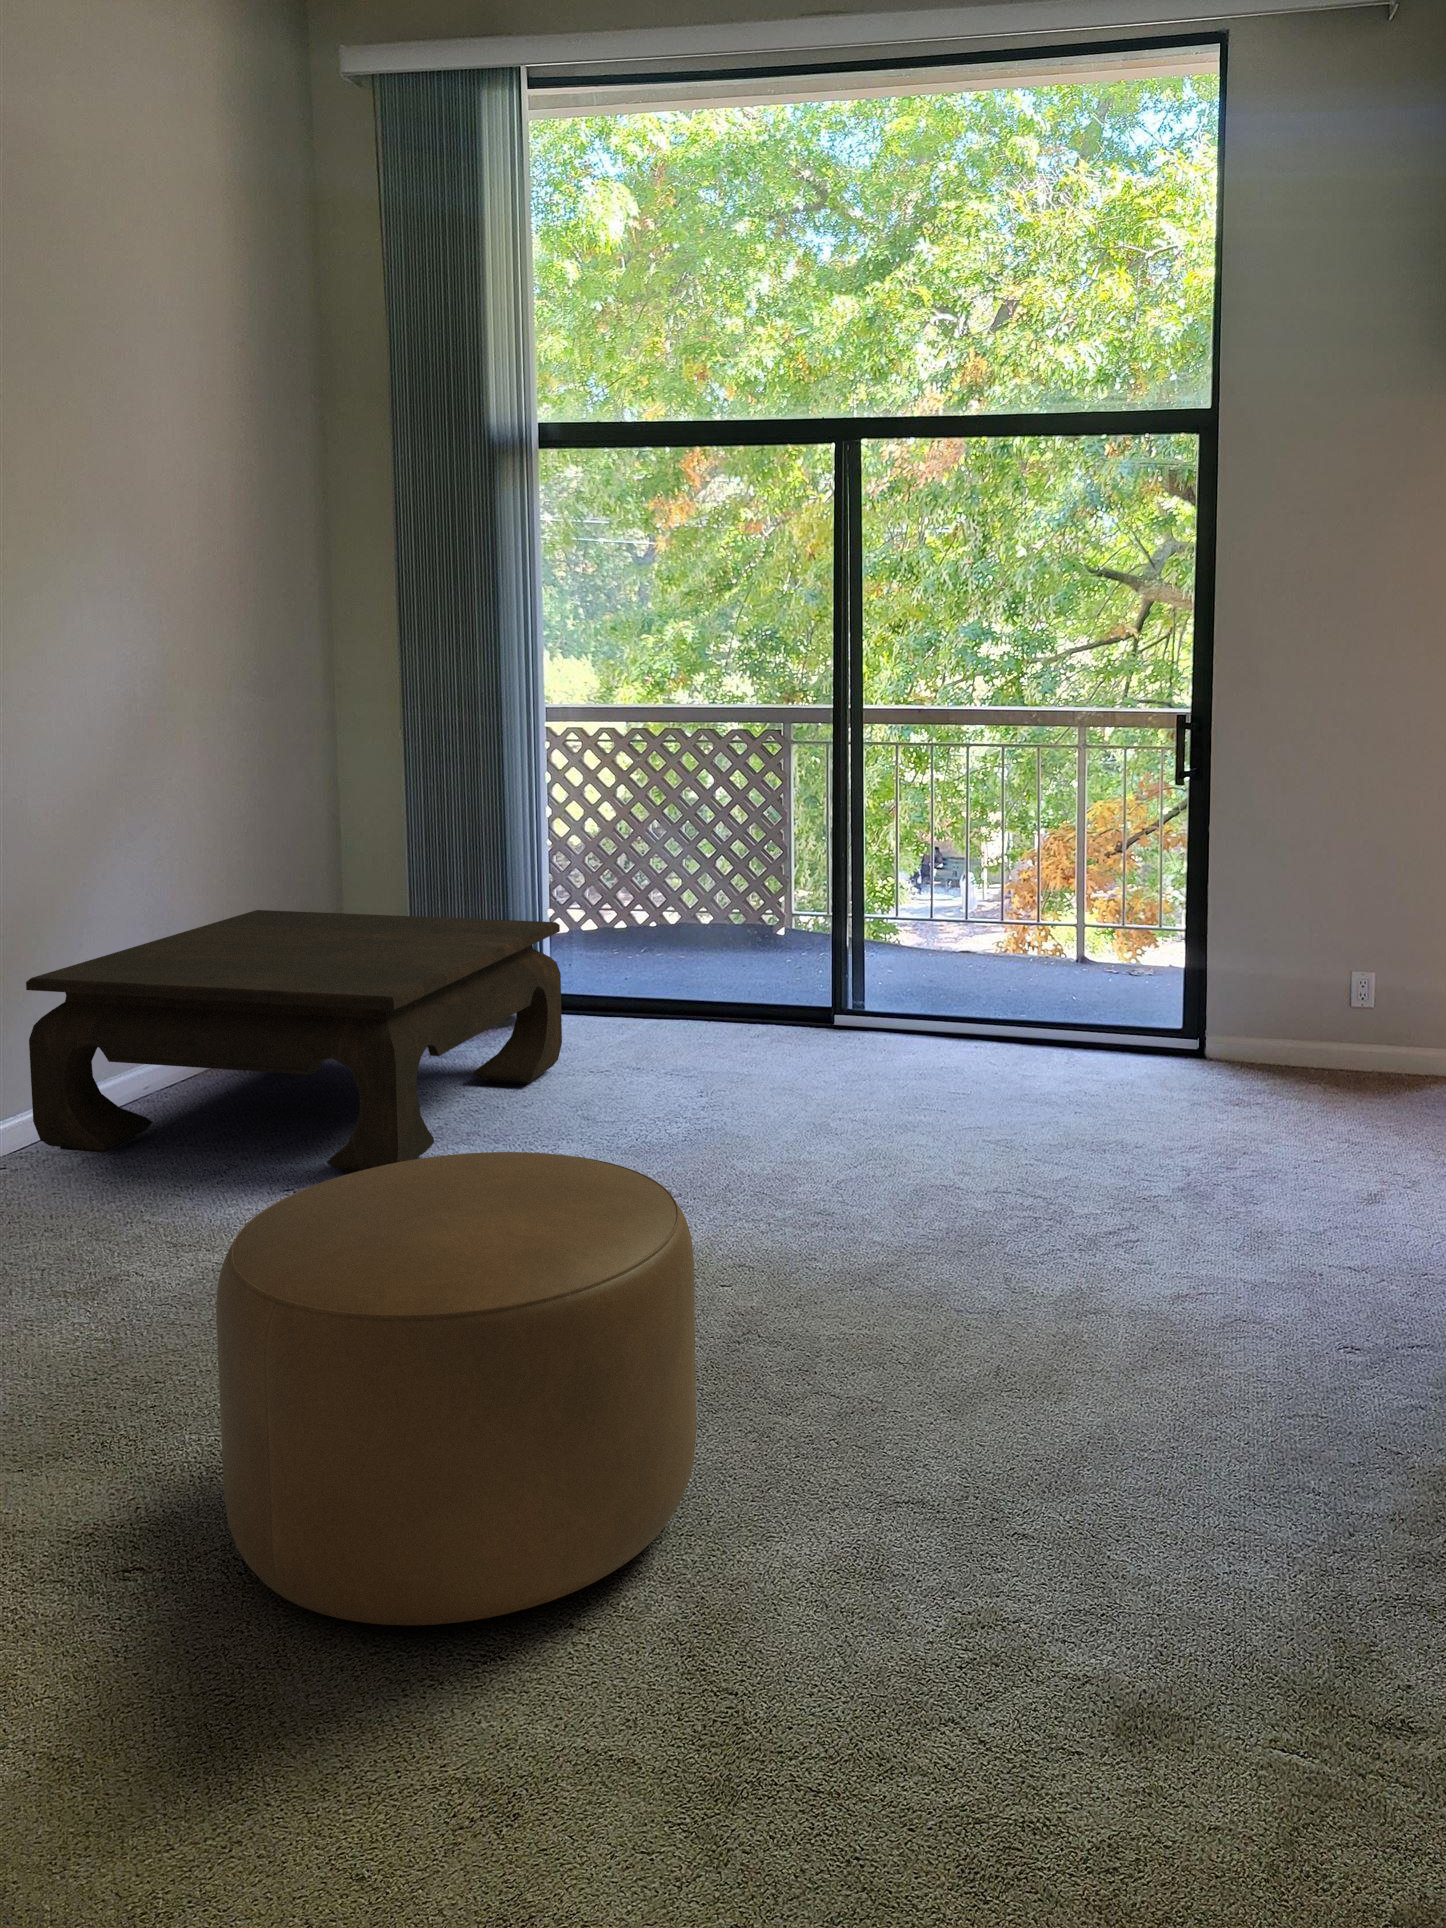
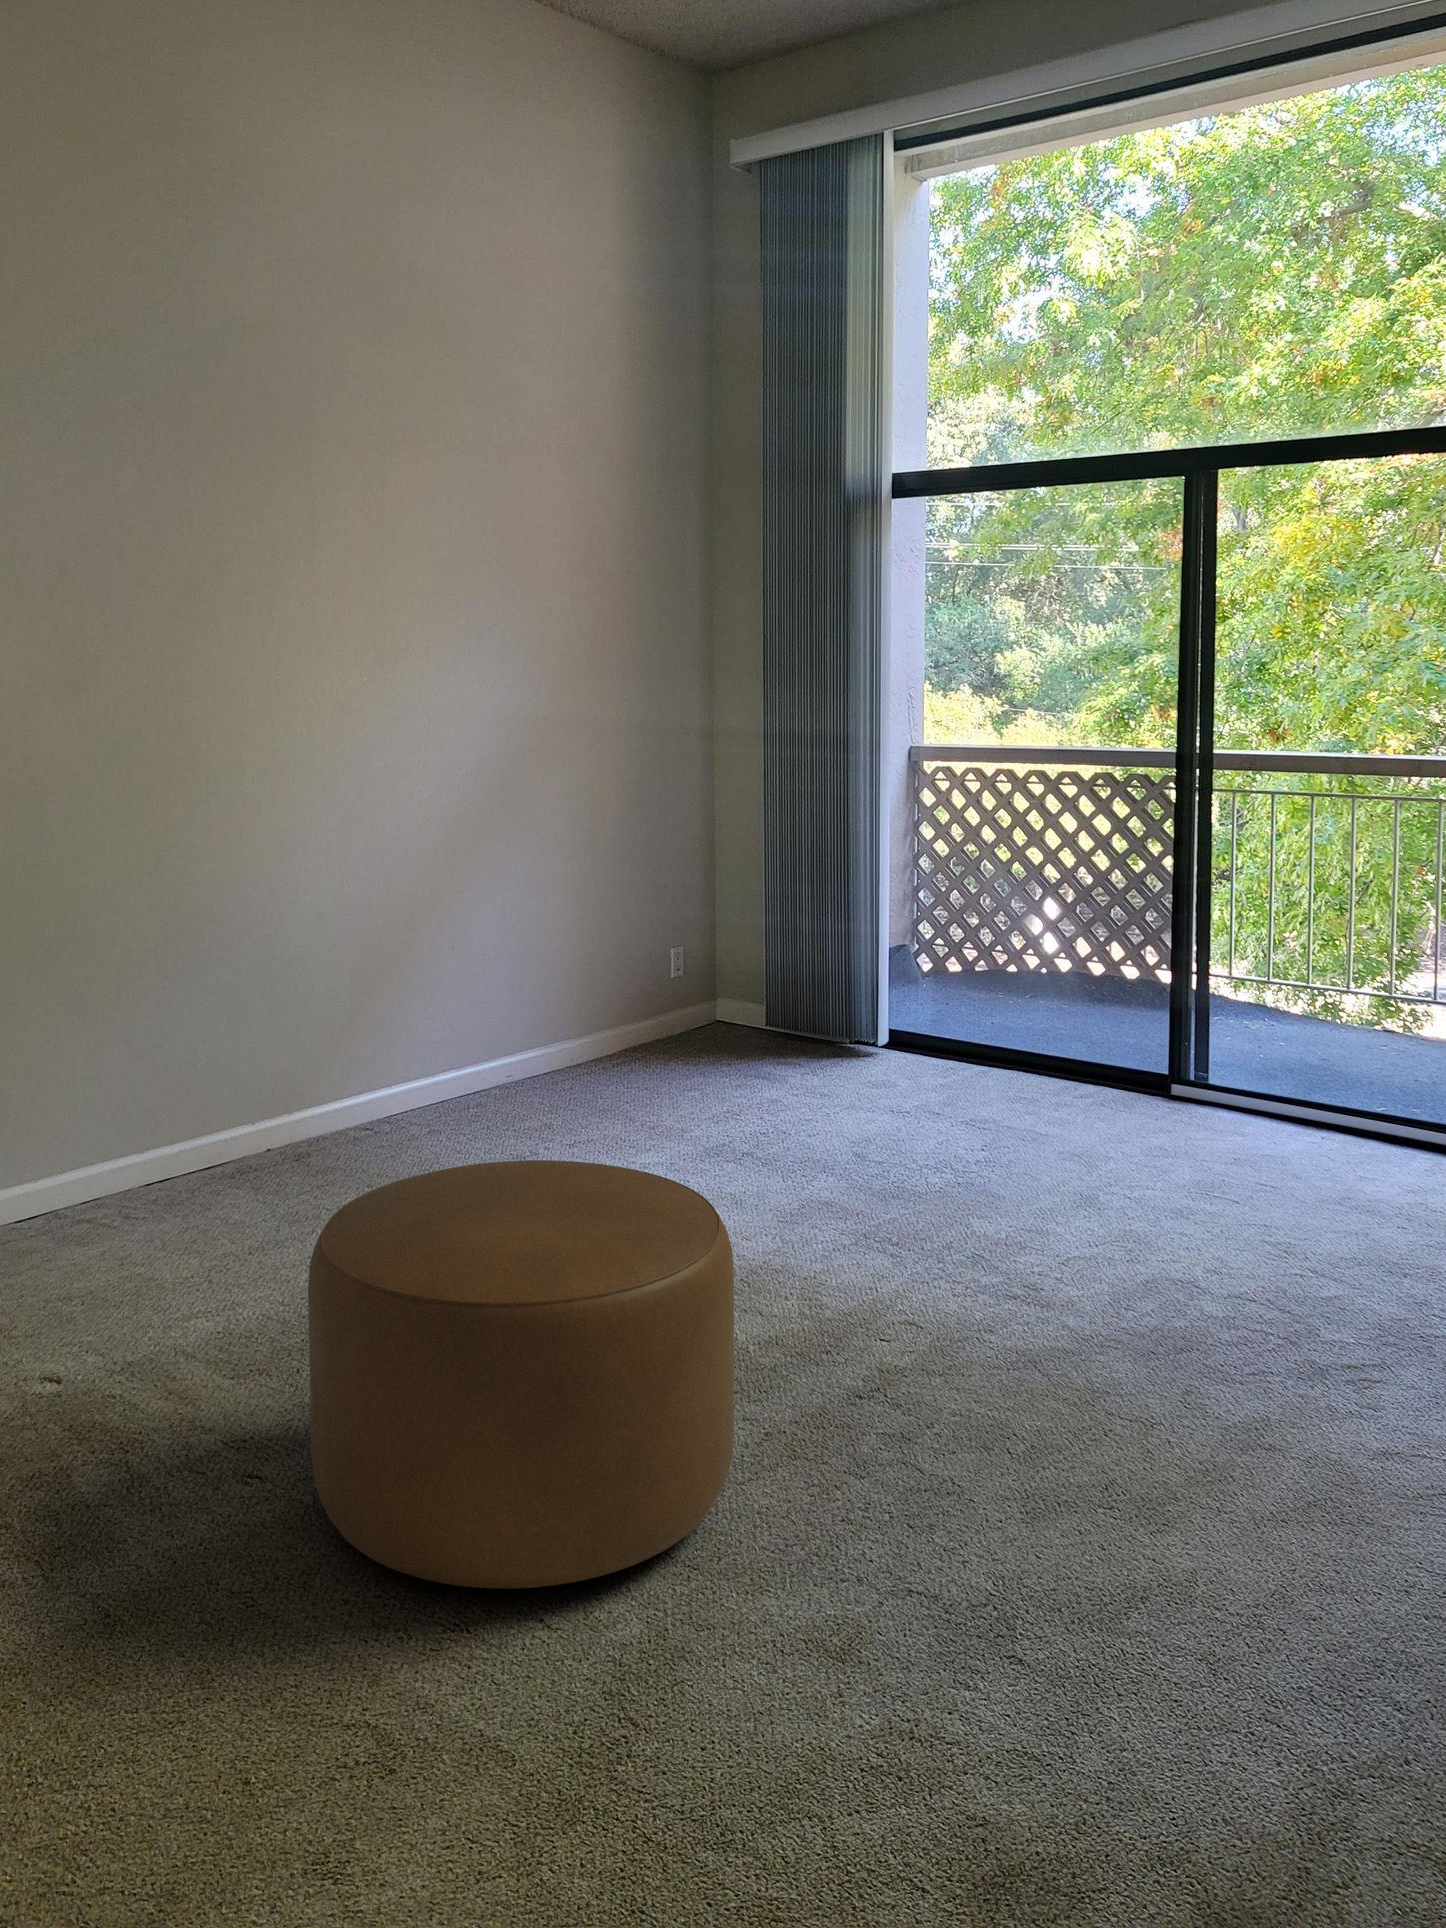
coffee table: present [26,910,562,1172] -> none [403,925,869,1178]

